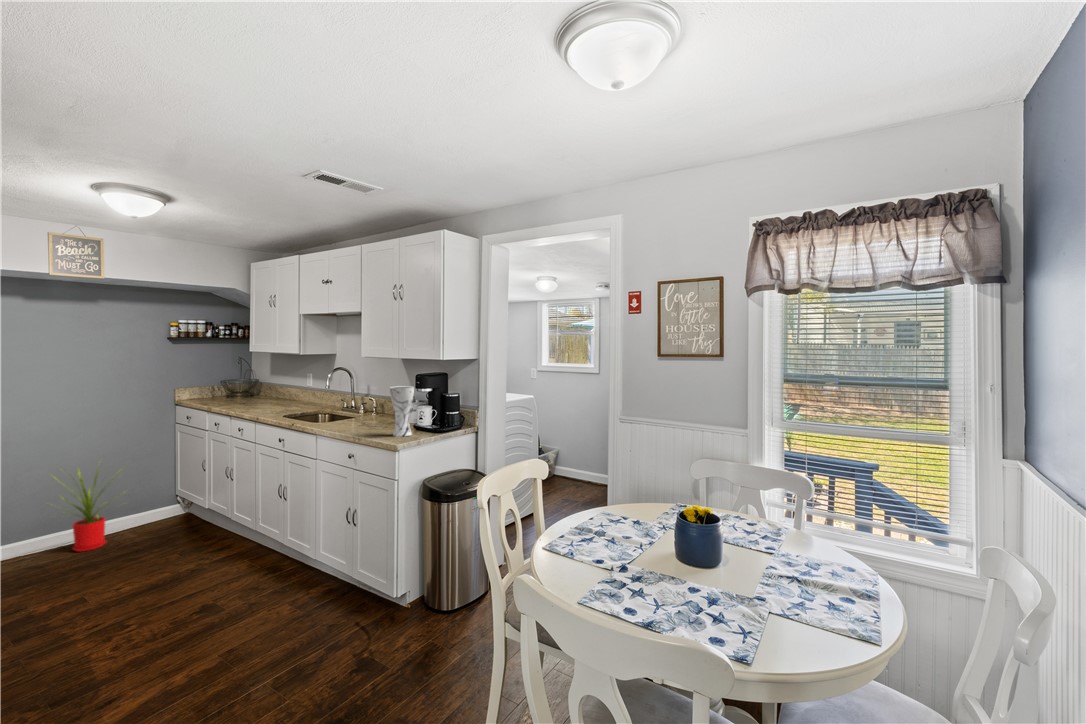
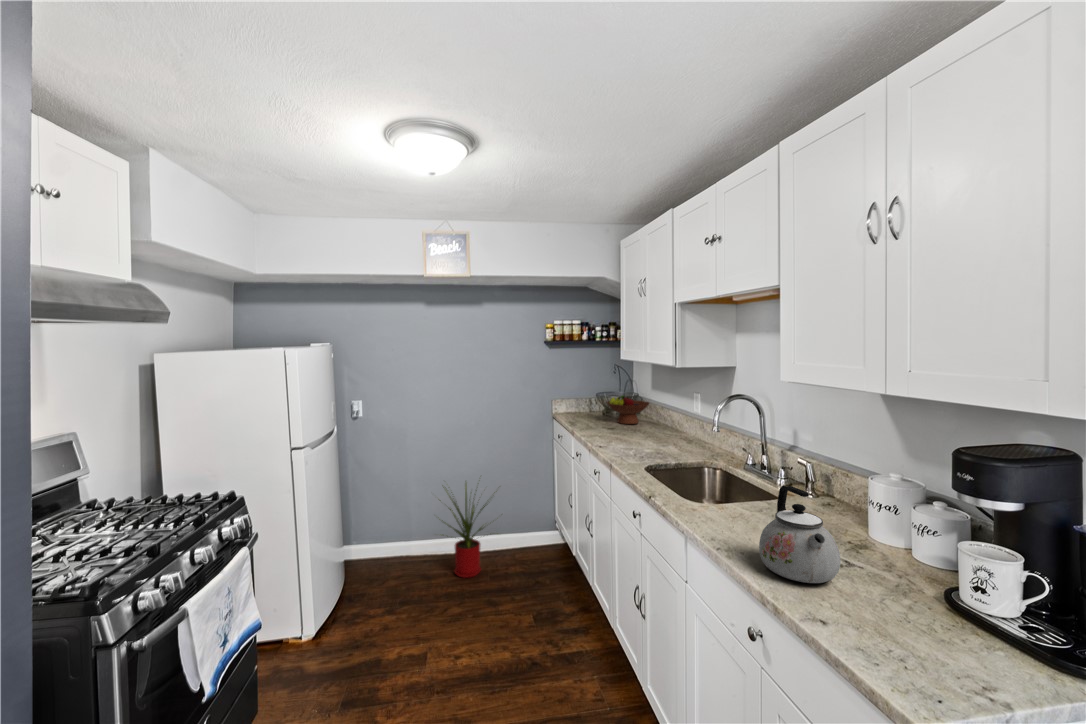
fruit bowl: none [233,380,271,401] -> present [607,396,649,424]
vase: present [390,386,414,437] -> none [880,487,975,664]
kettle: none [351,397,381,431] -> present [759,486,840,583]

